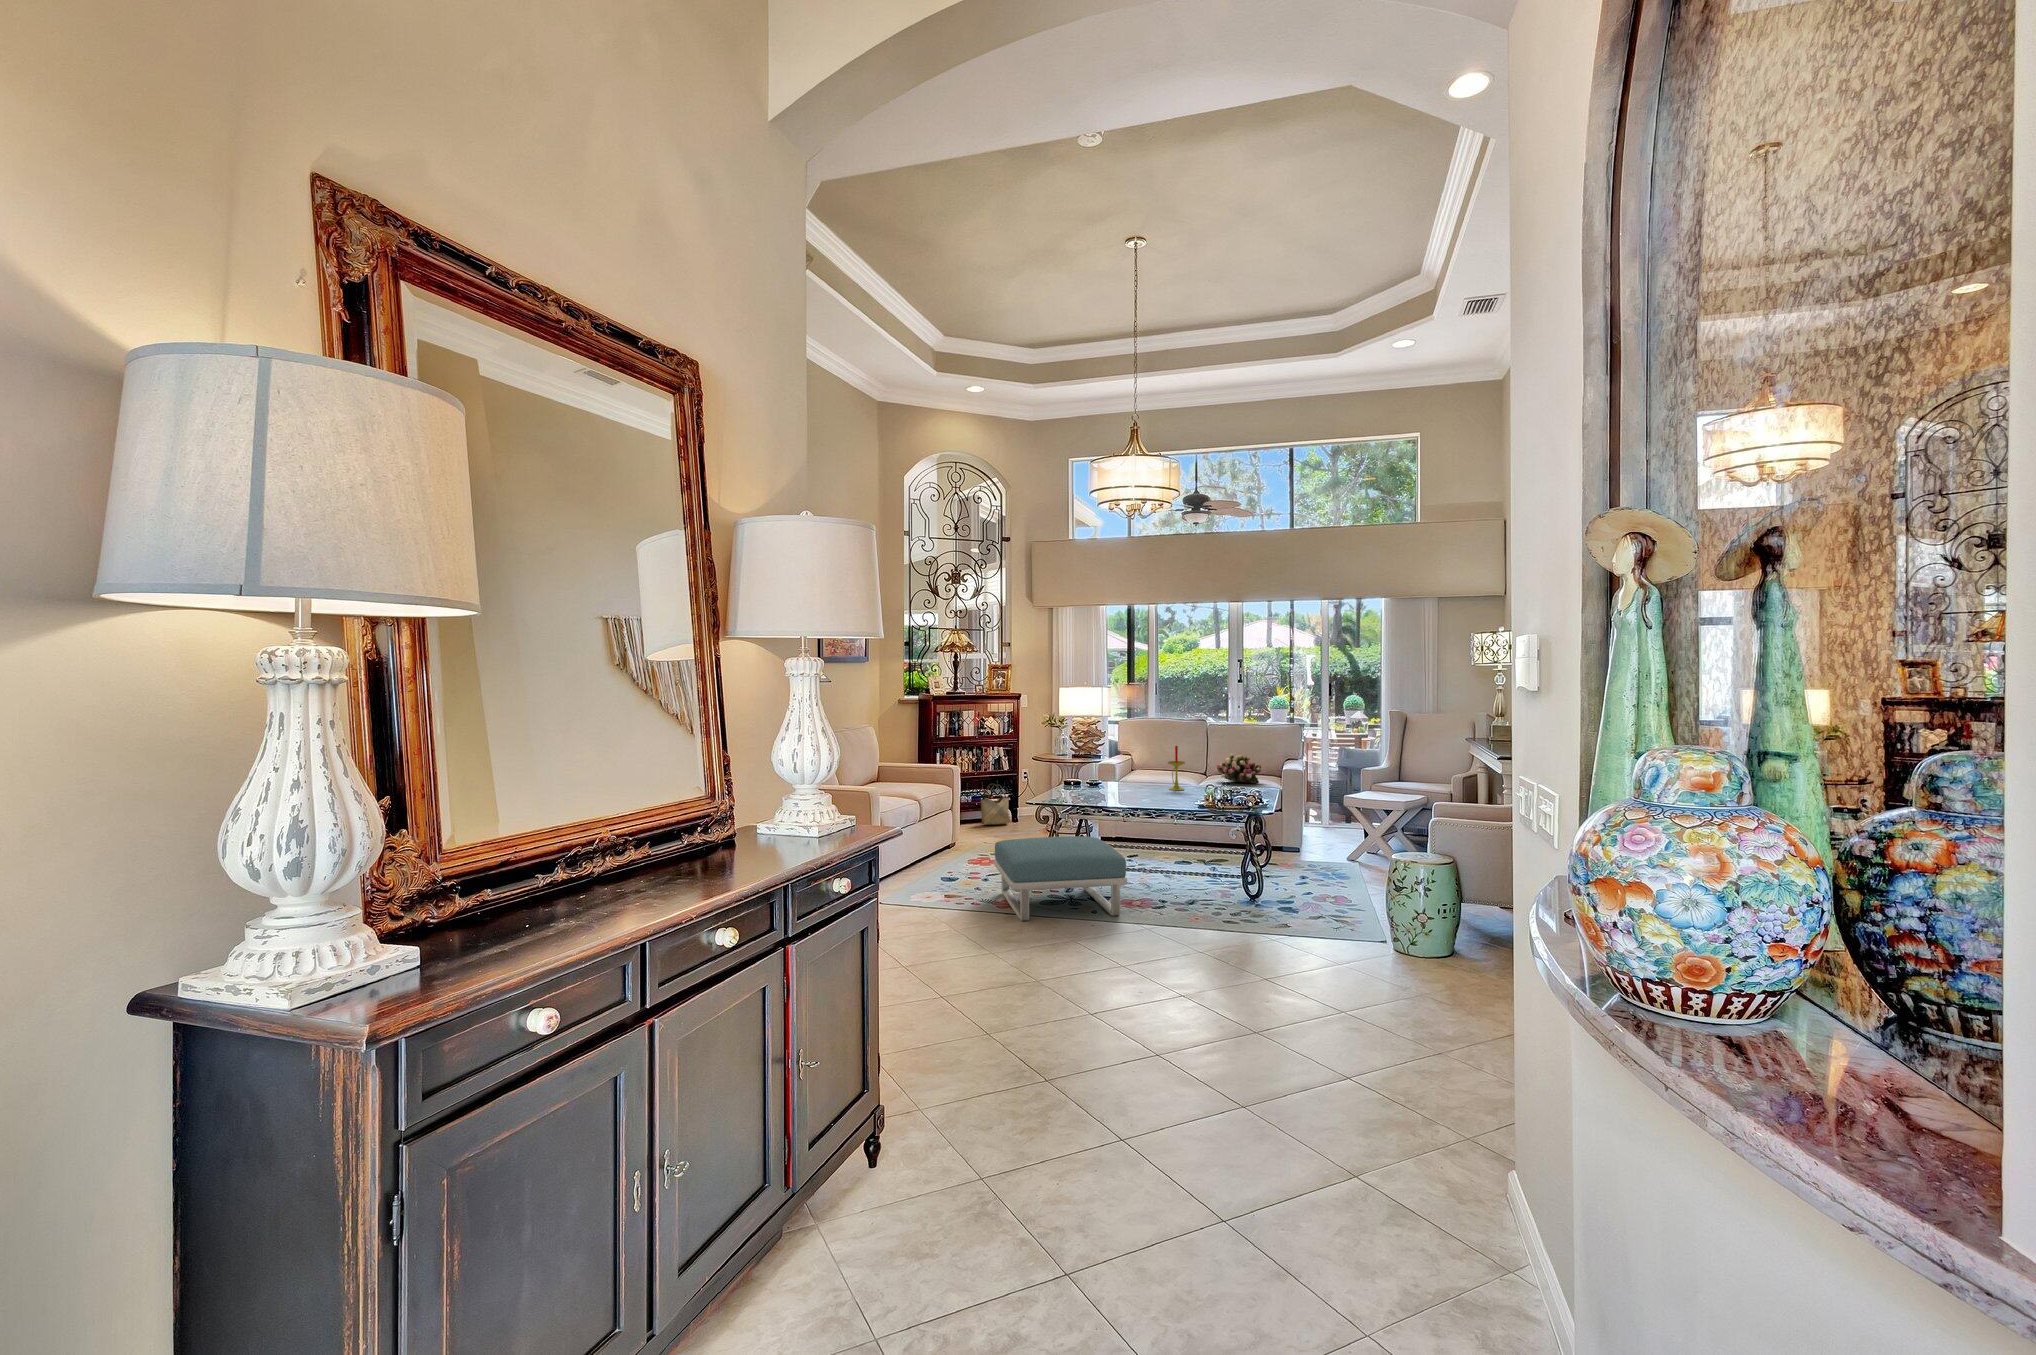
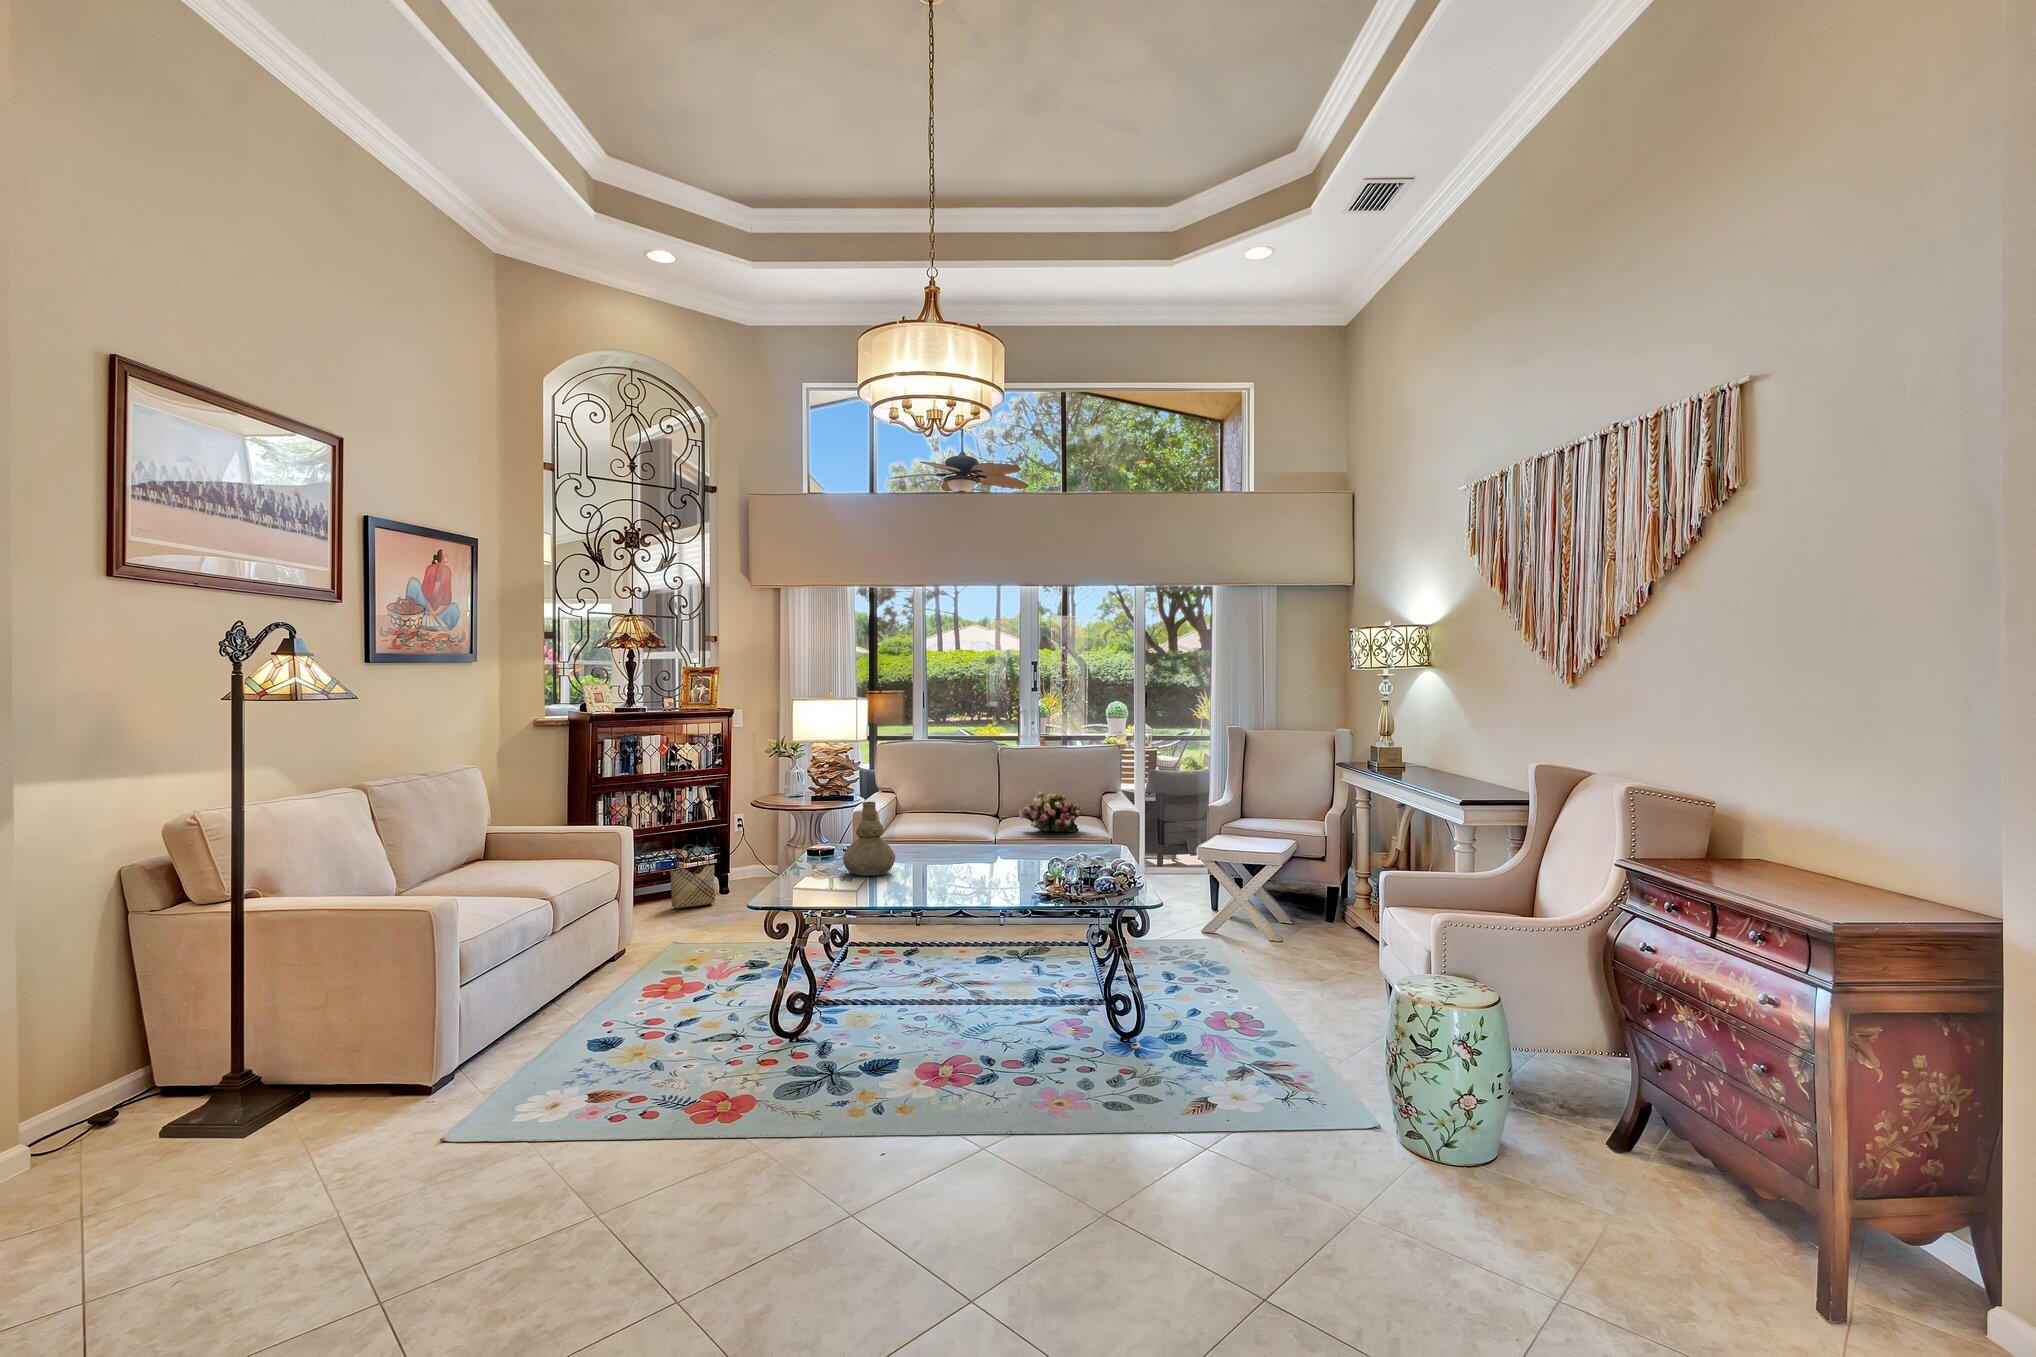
candle: present [1168,746,1185,790] -> none [964,786,990,854]
vase: none [1084,750,1117,796] -> present [843,802,895,876]
footstool: present [994,836,1127,921] -> none [686,960,942,1170]

